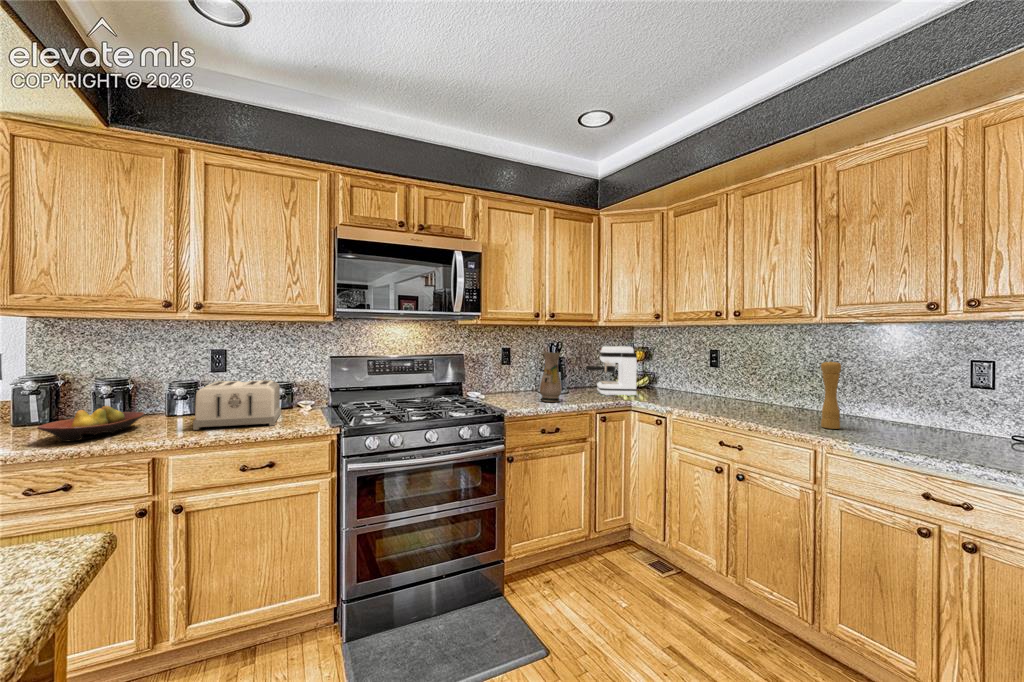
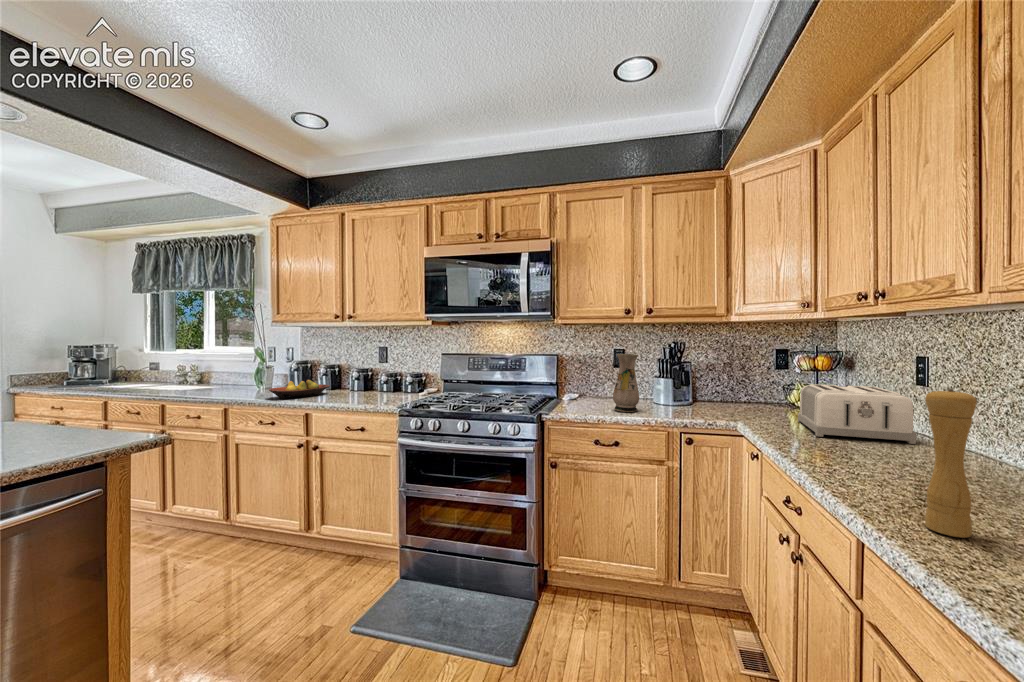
coffee maker: present [586,346,637,396] -> none [708,348,778,417]
toaster: present [193,380,281,430] -> present [798,384,916,444]

